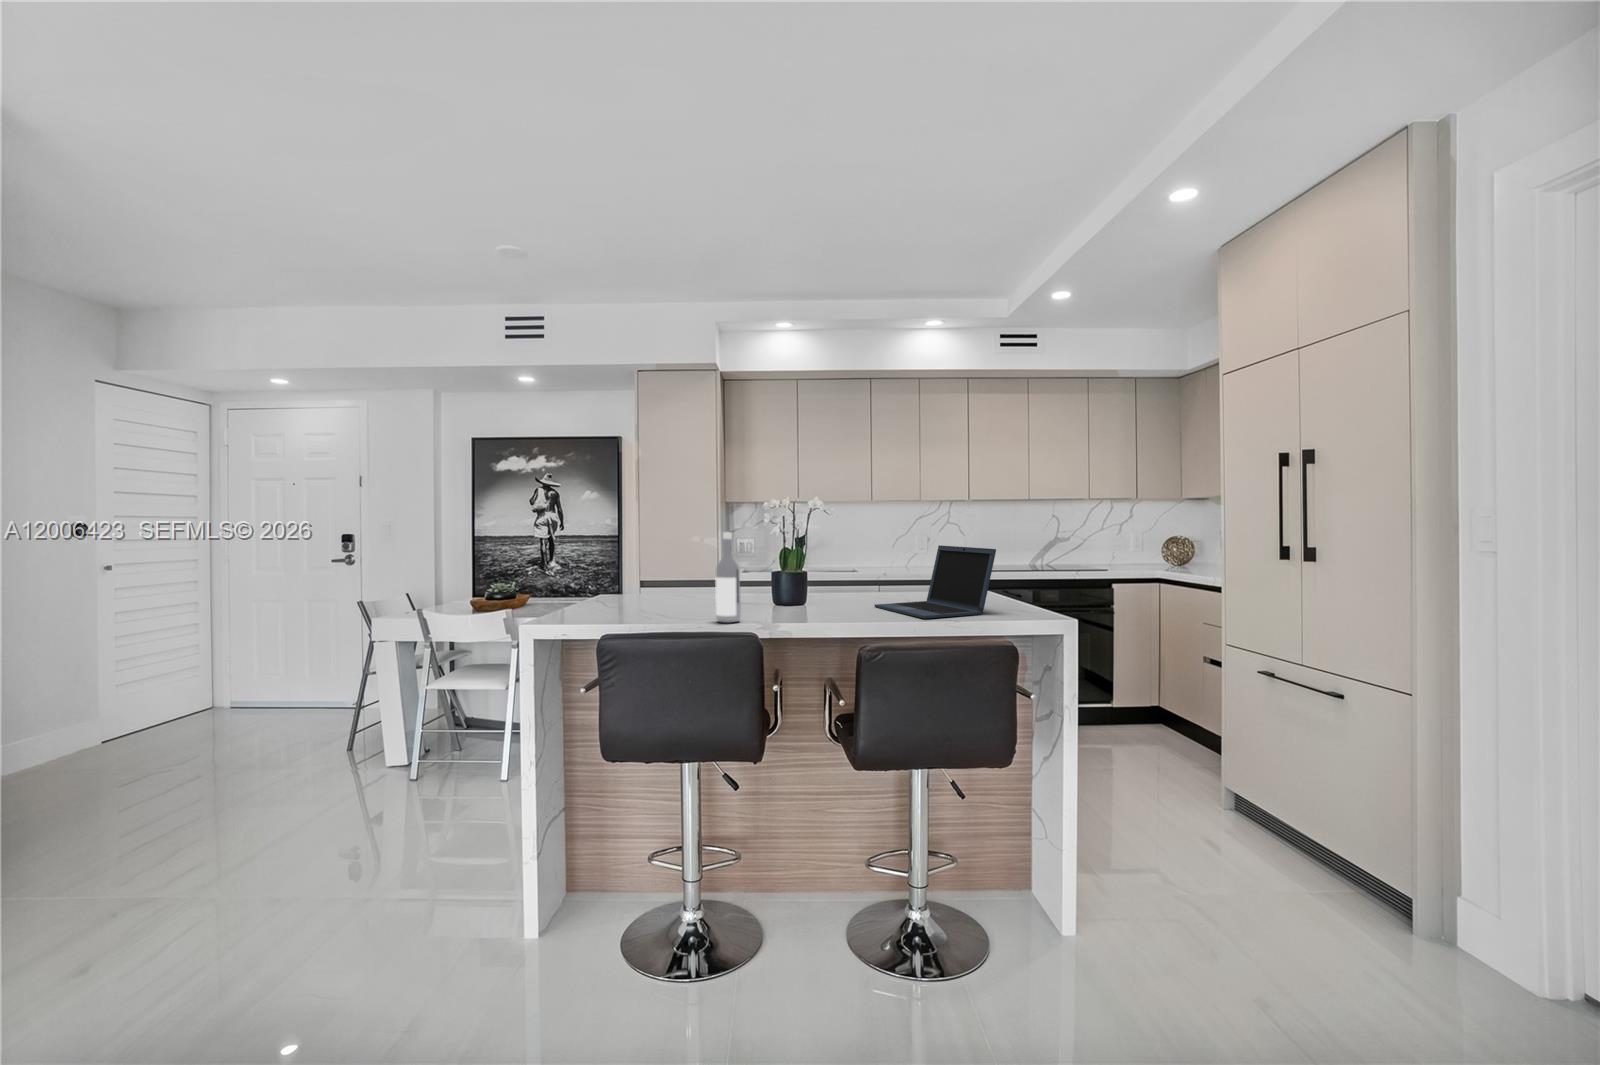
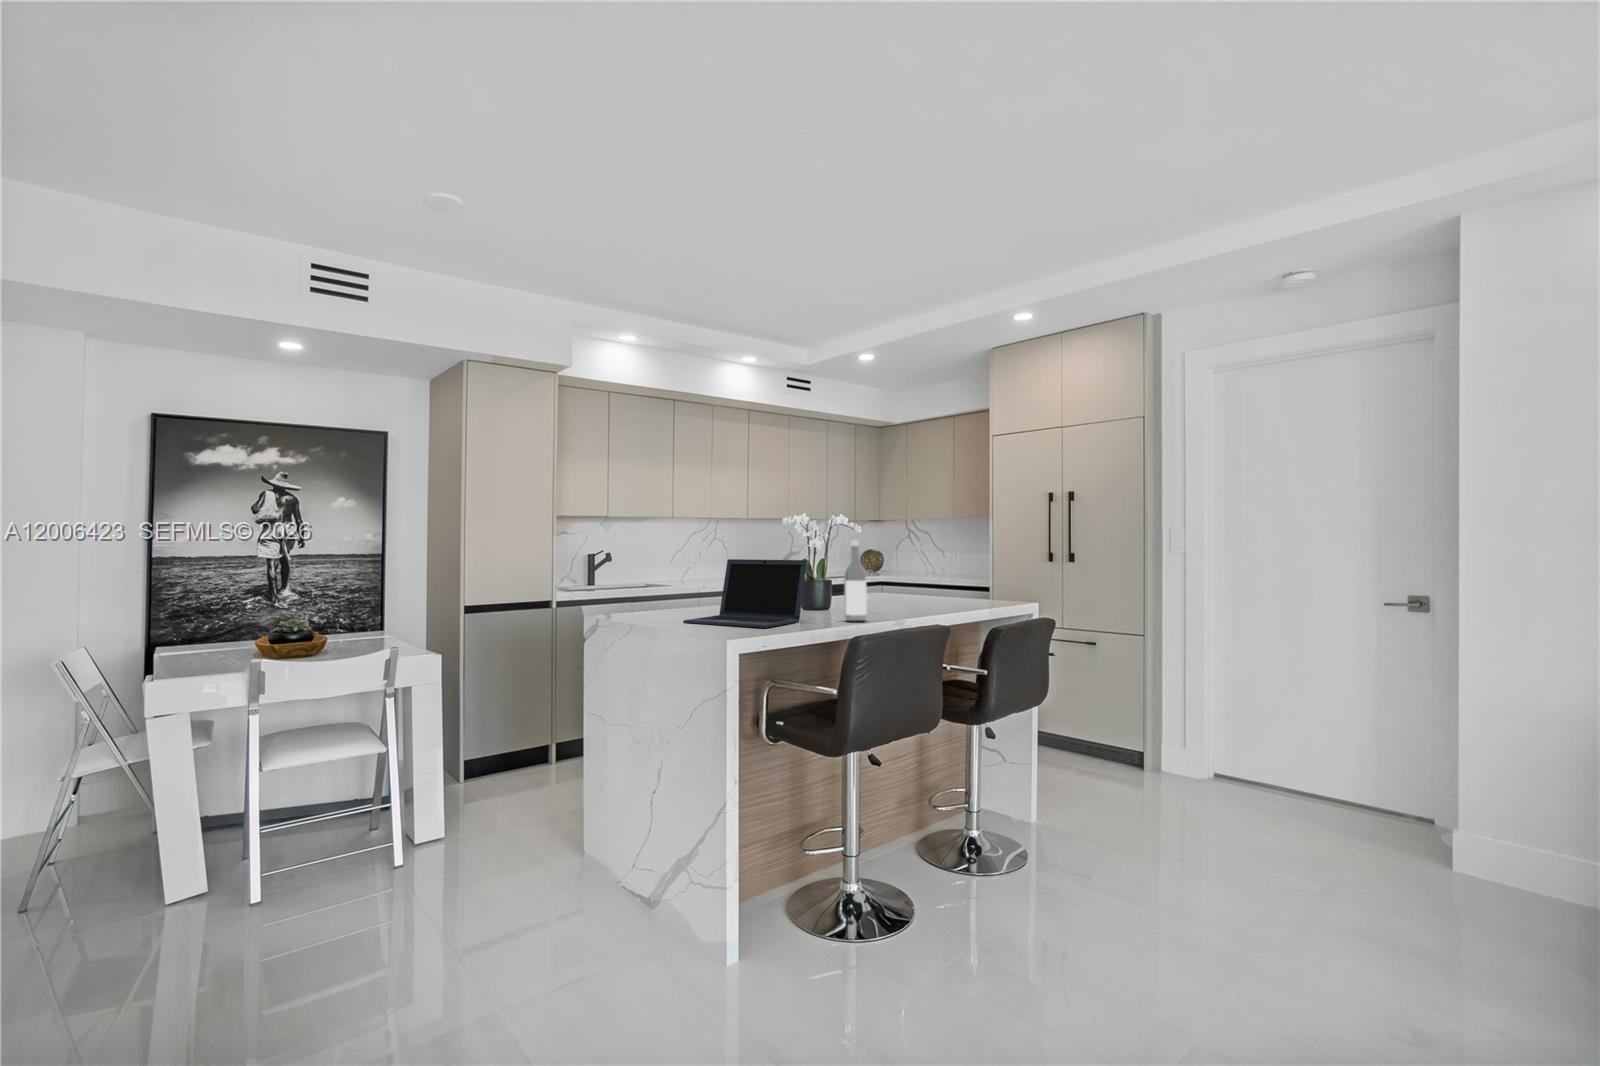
laptop: present [875,545,996,619] -> present [683,559,807,628]

